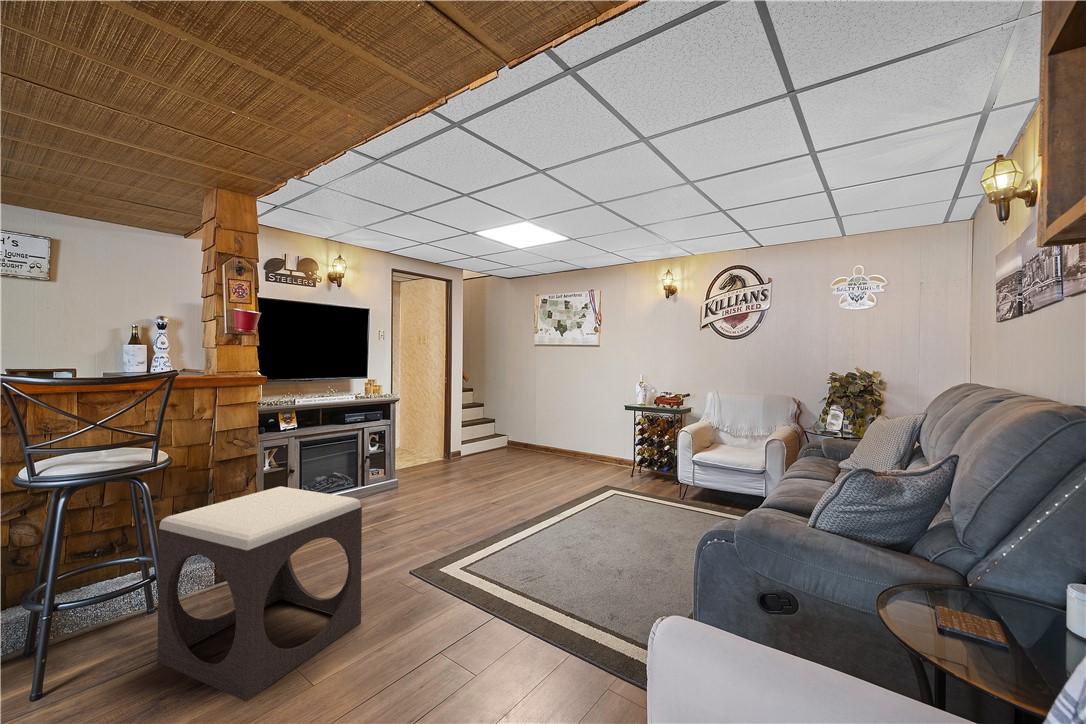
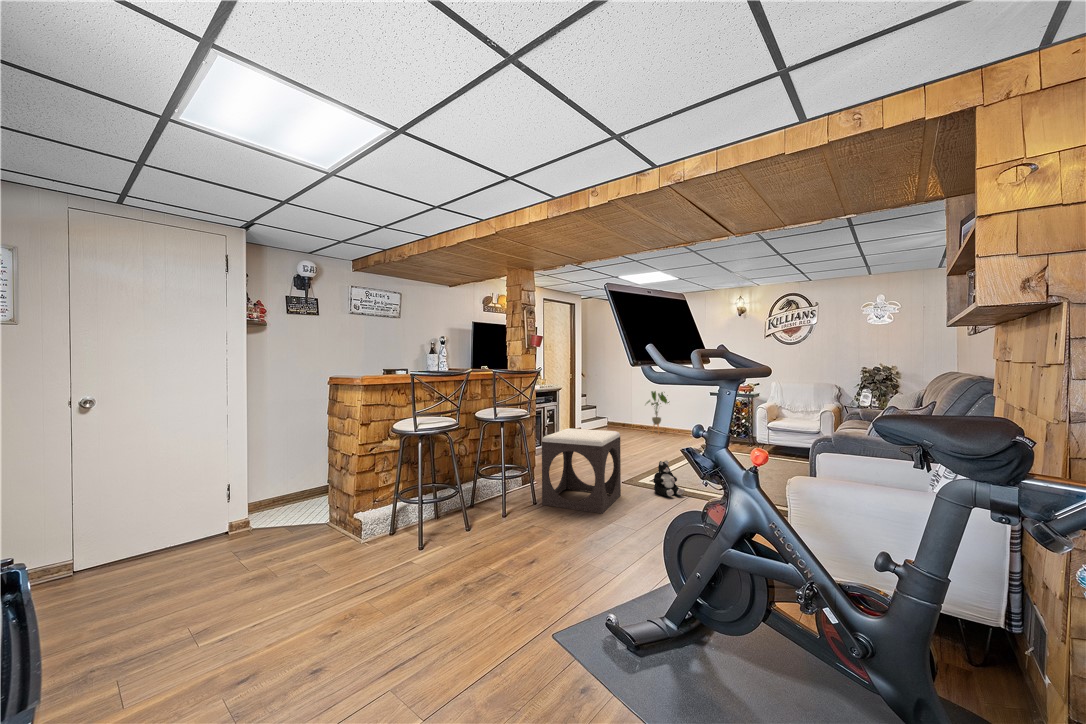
house plant: none [544,401,579,461] -> present [647,391,669,433]
plush toy: none [431,548,483,628] -> present [654,461,685,496]

